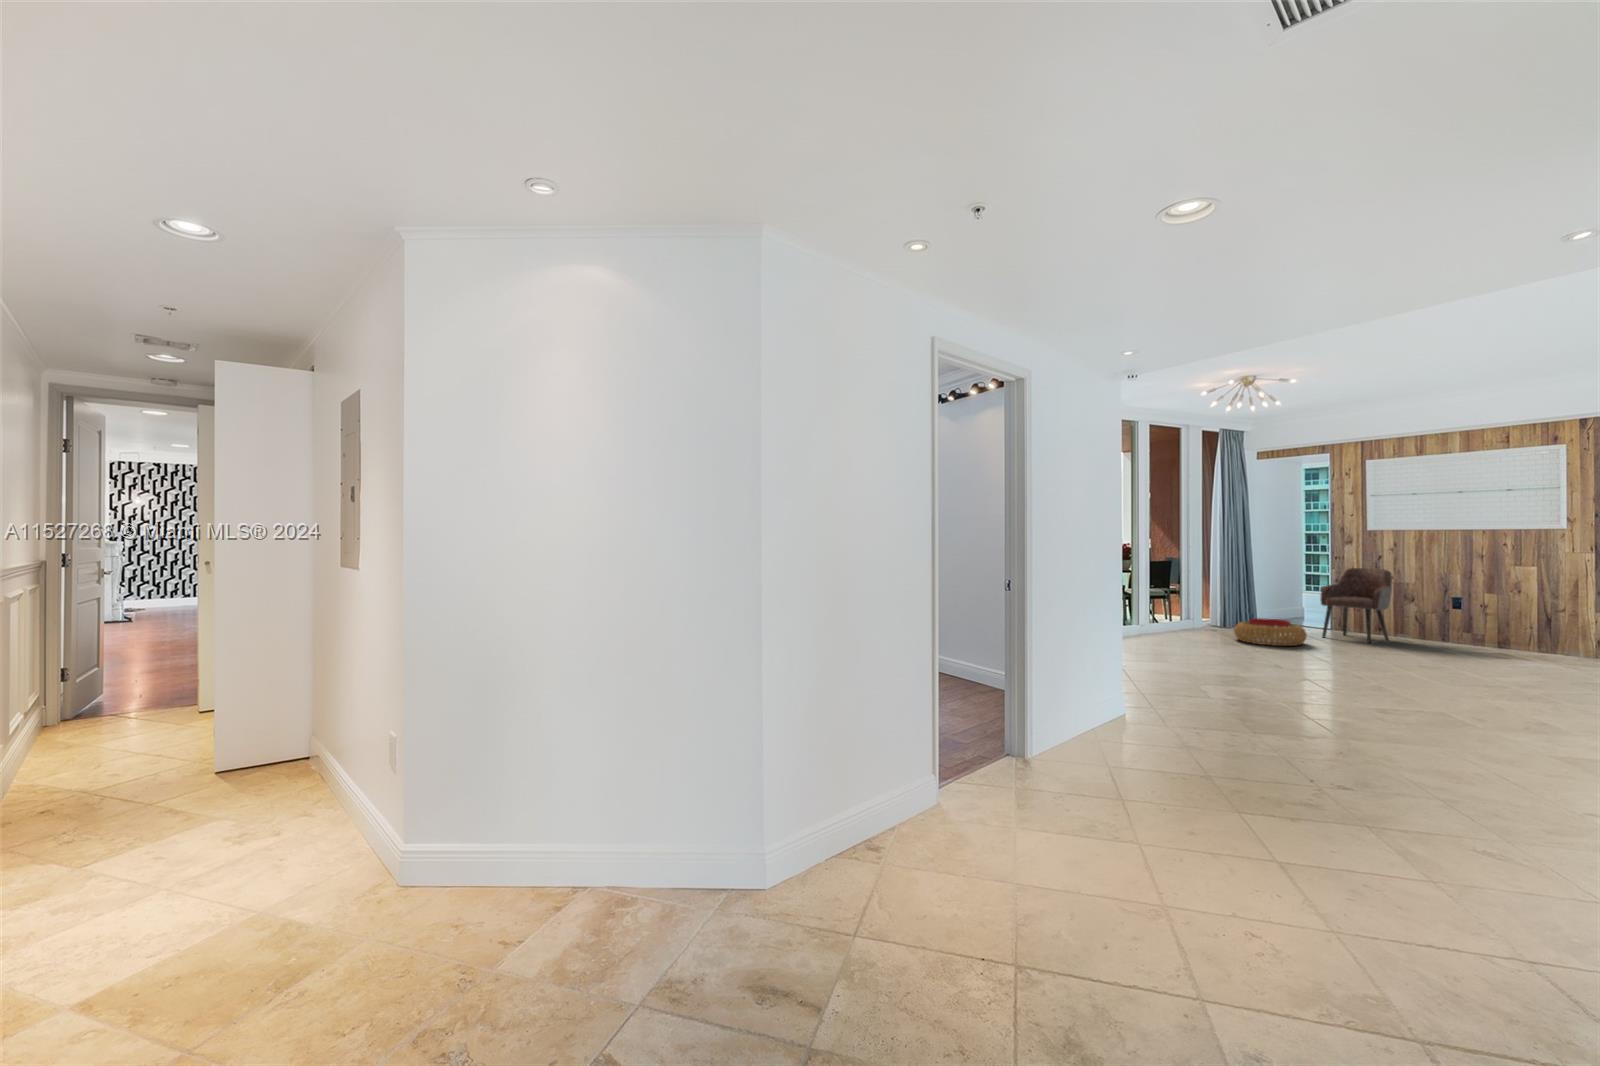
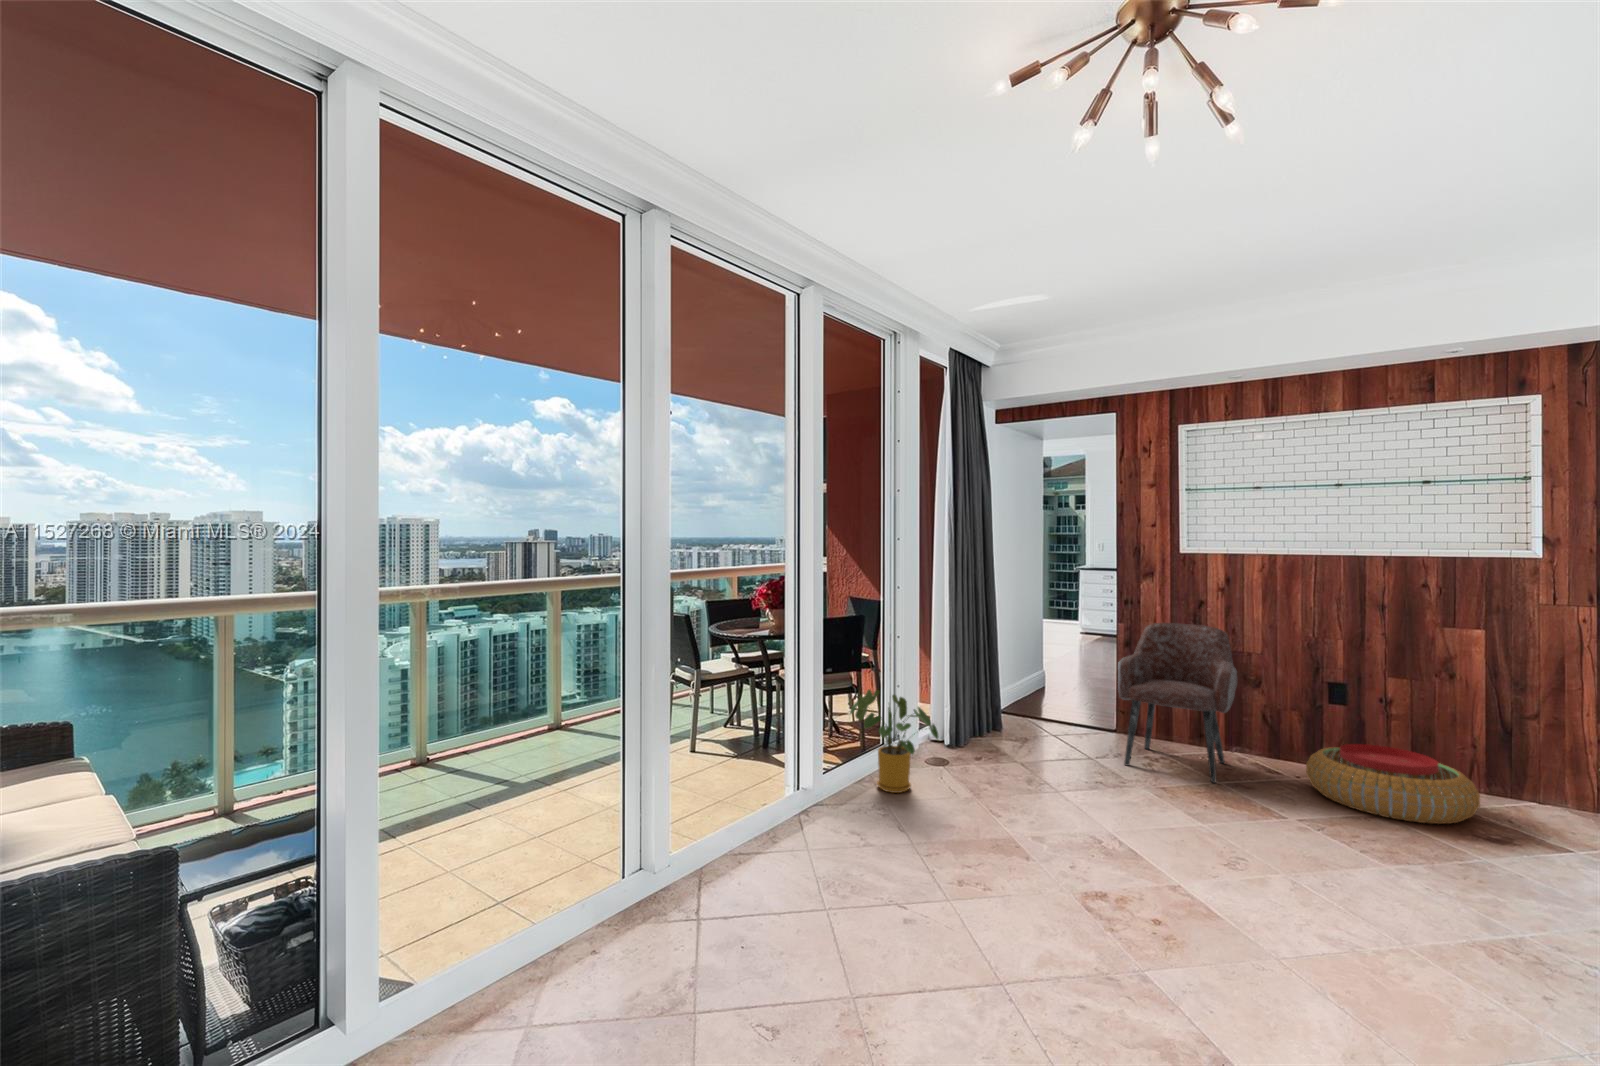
house plant: none [1164,594,1209,636] -> present [850,689,938,793]
pouf: present [1234,618,1307,646] -> present [1306,744,1480,824]

